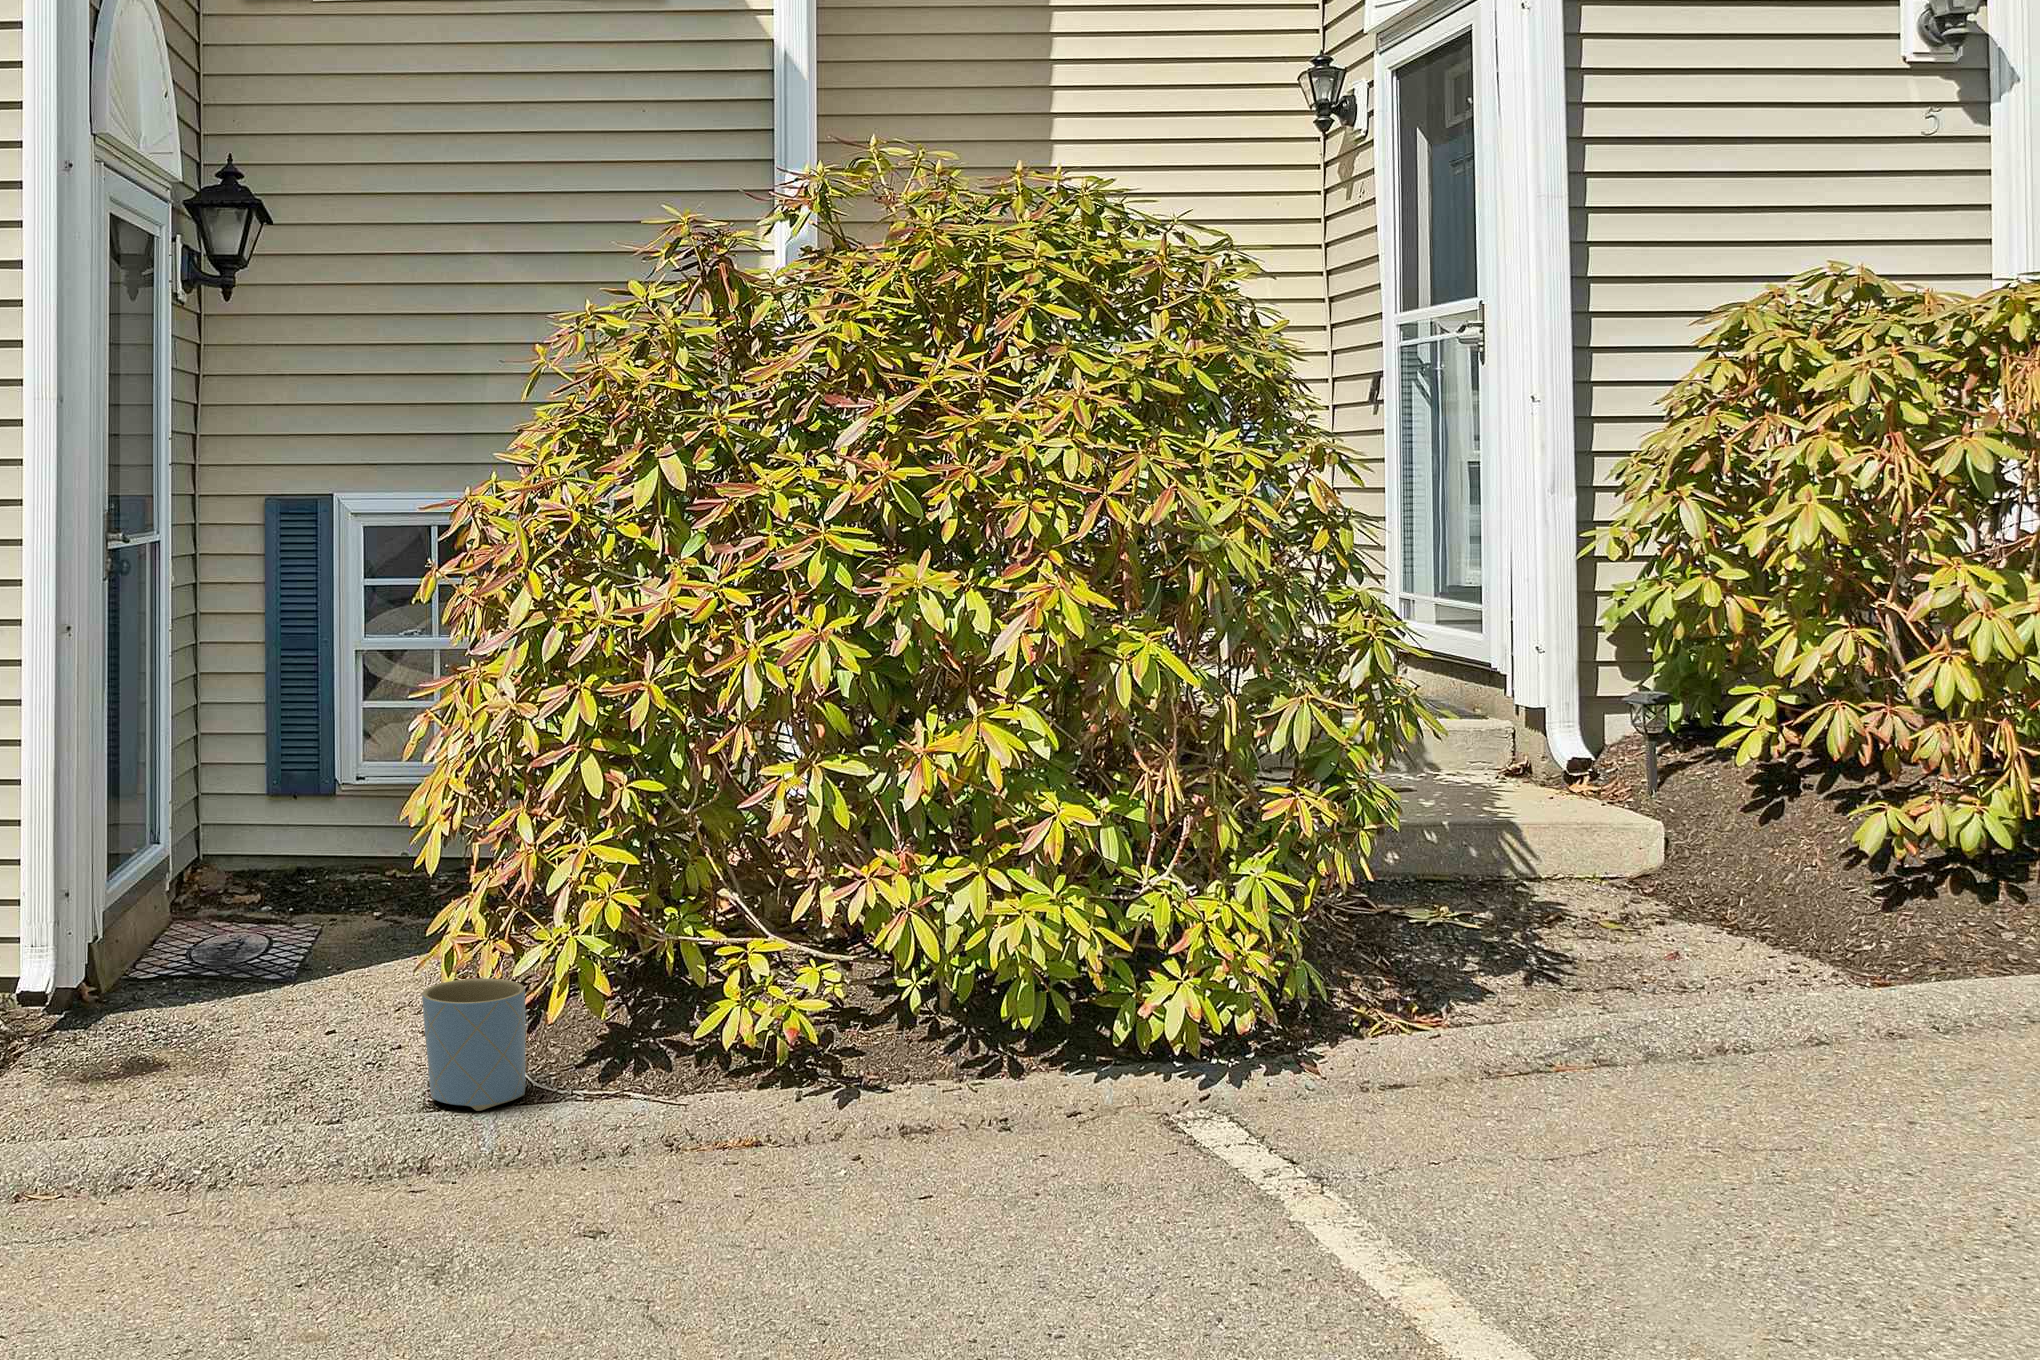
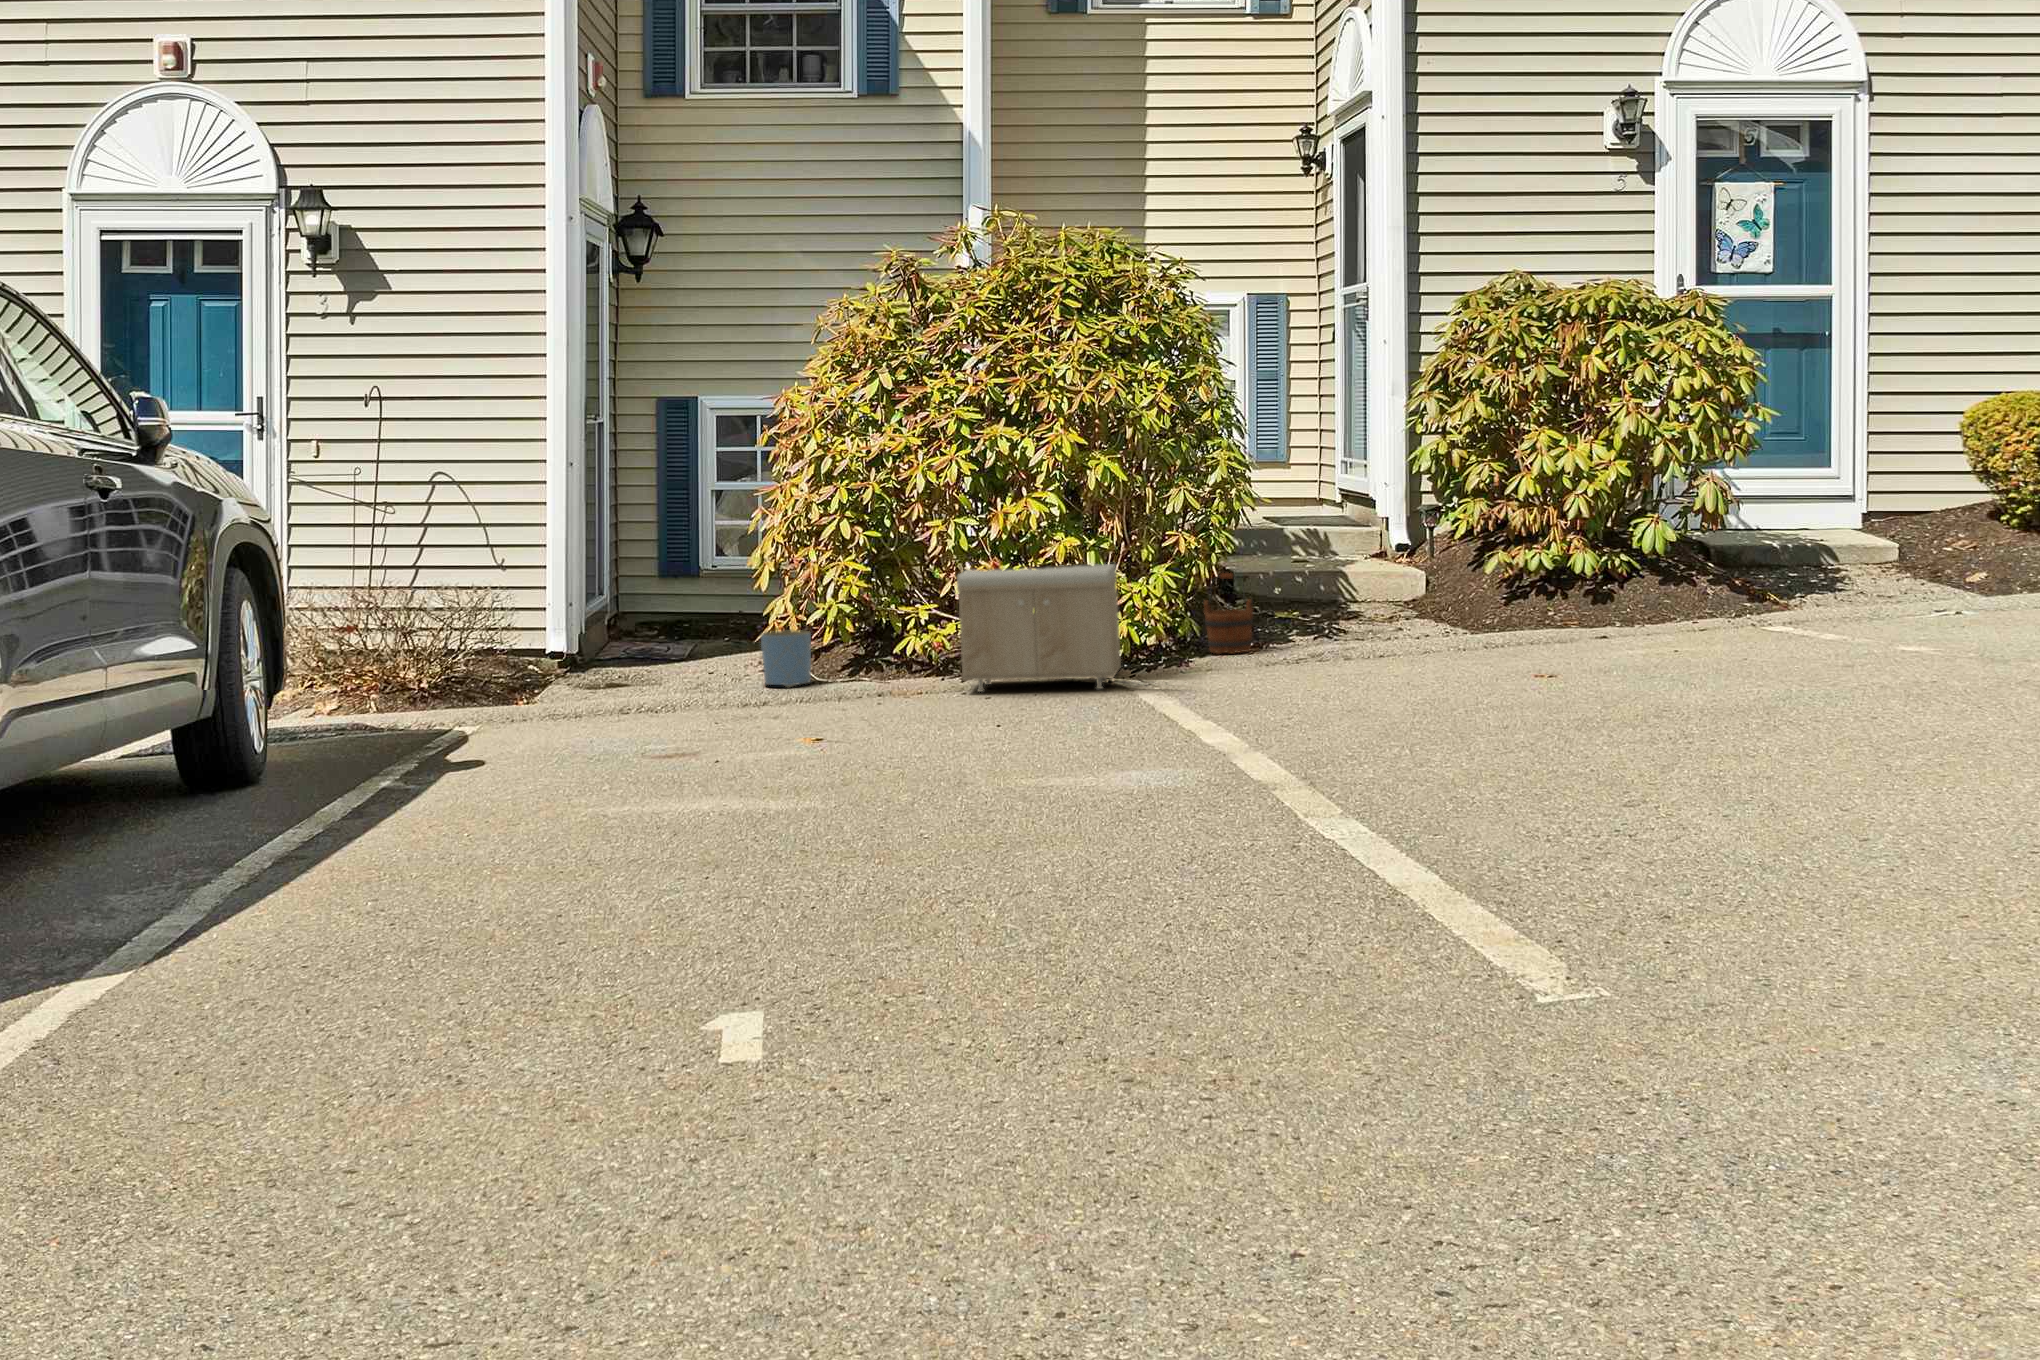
storage bench: none [849,865,1206,1161] -> present [957,564,1121,692]
wooden bucket: none [1333,871,1448,1046] -> present [1203,573,1253,654]

